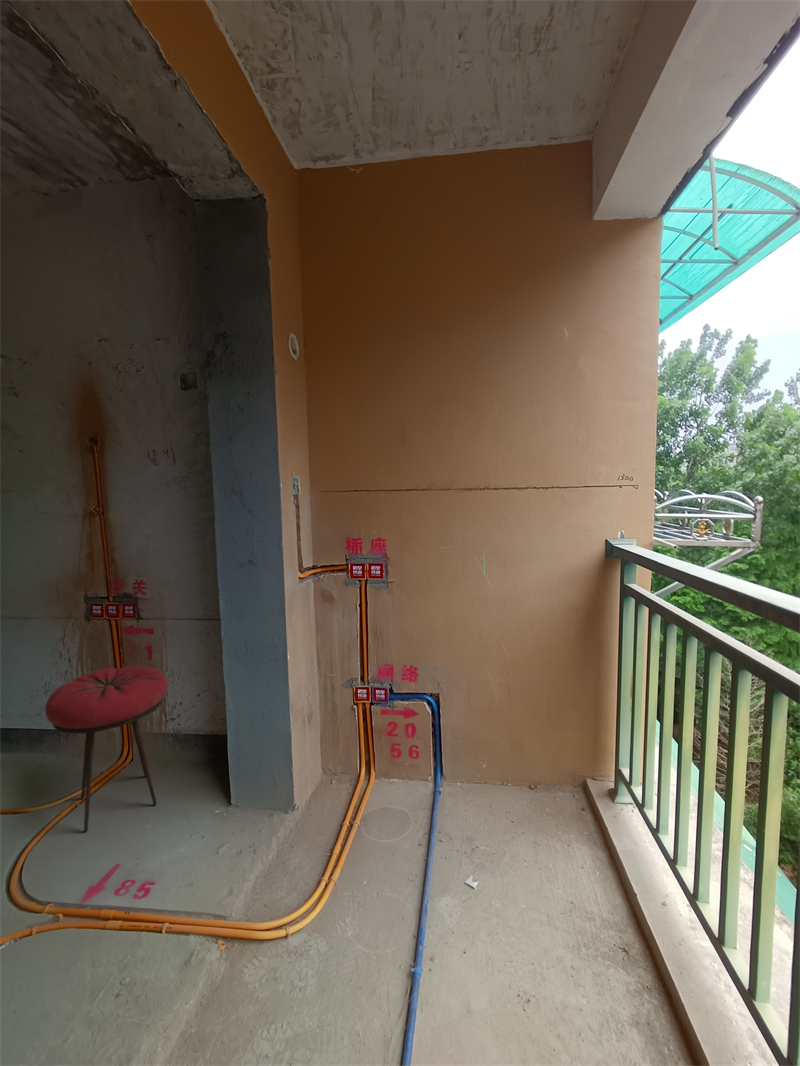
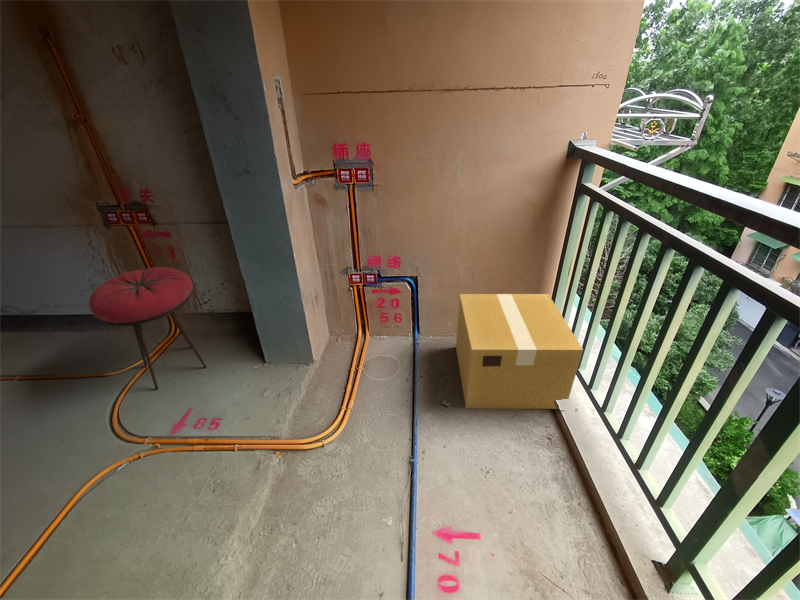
cardboard box: none [491,719,661,911] -> present [456,294,583,409]

